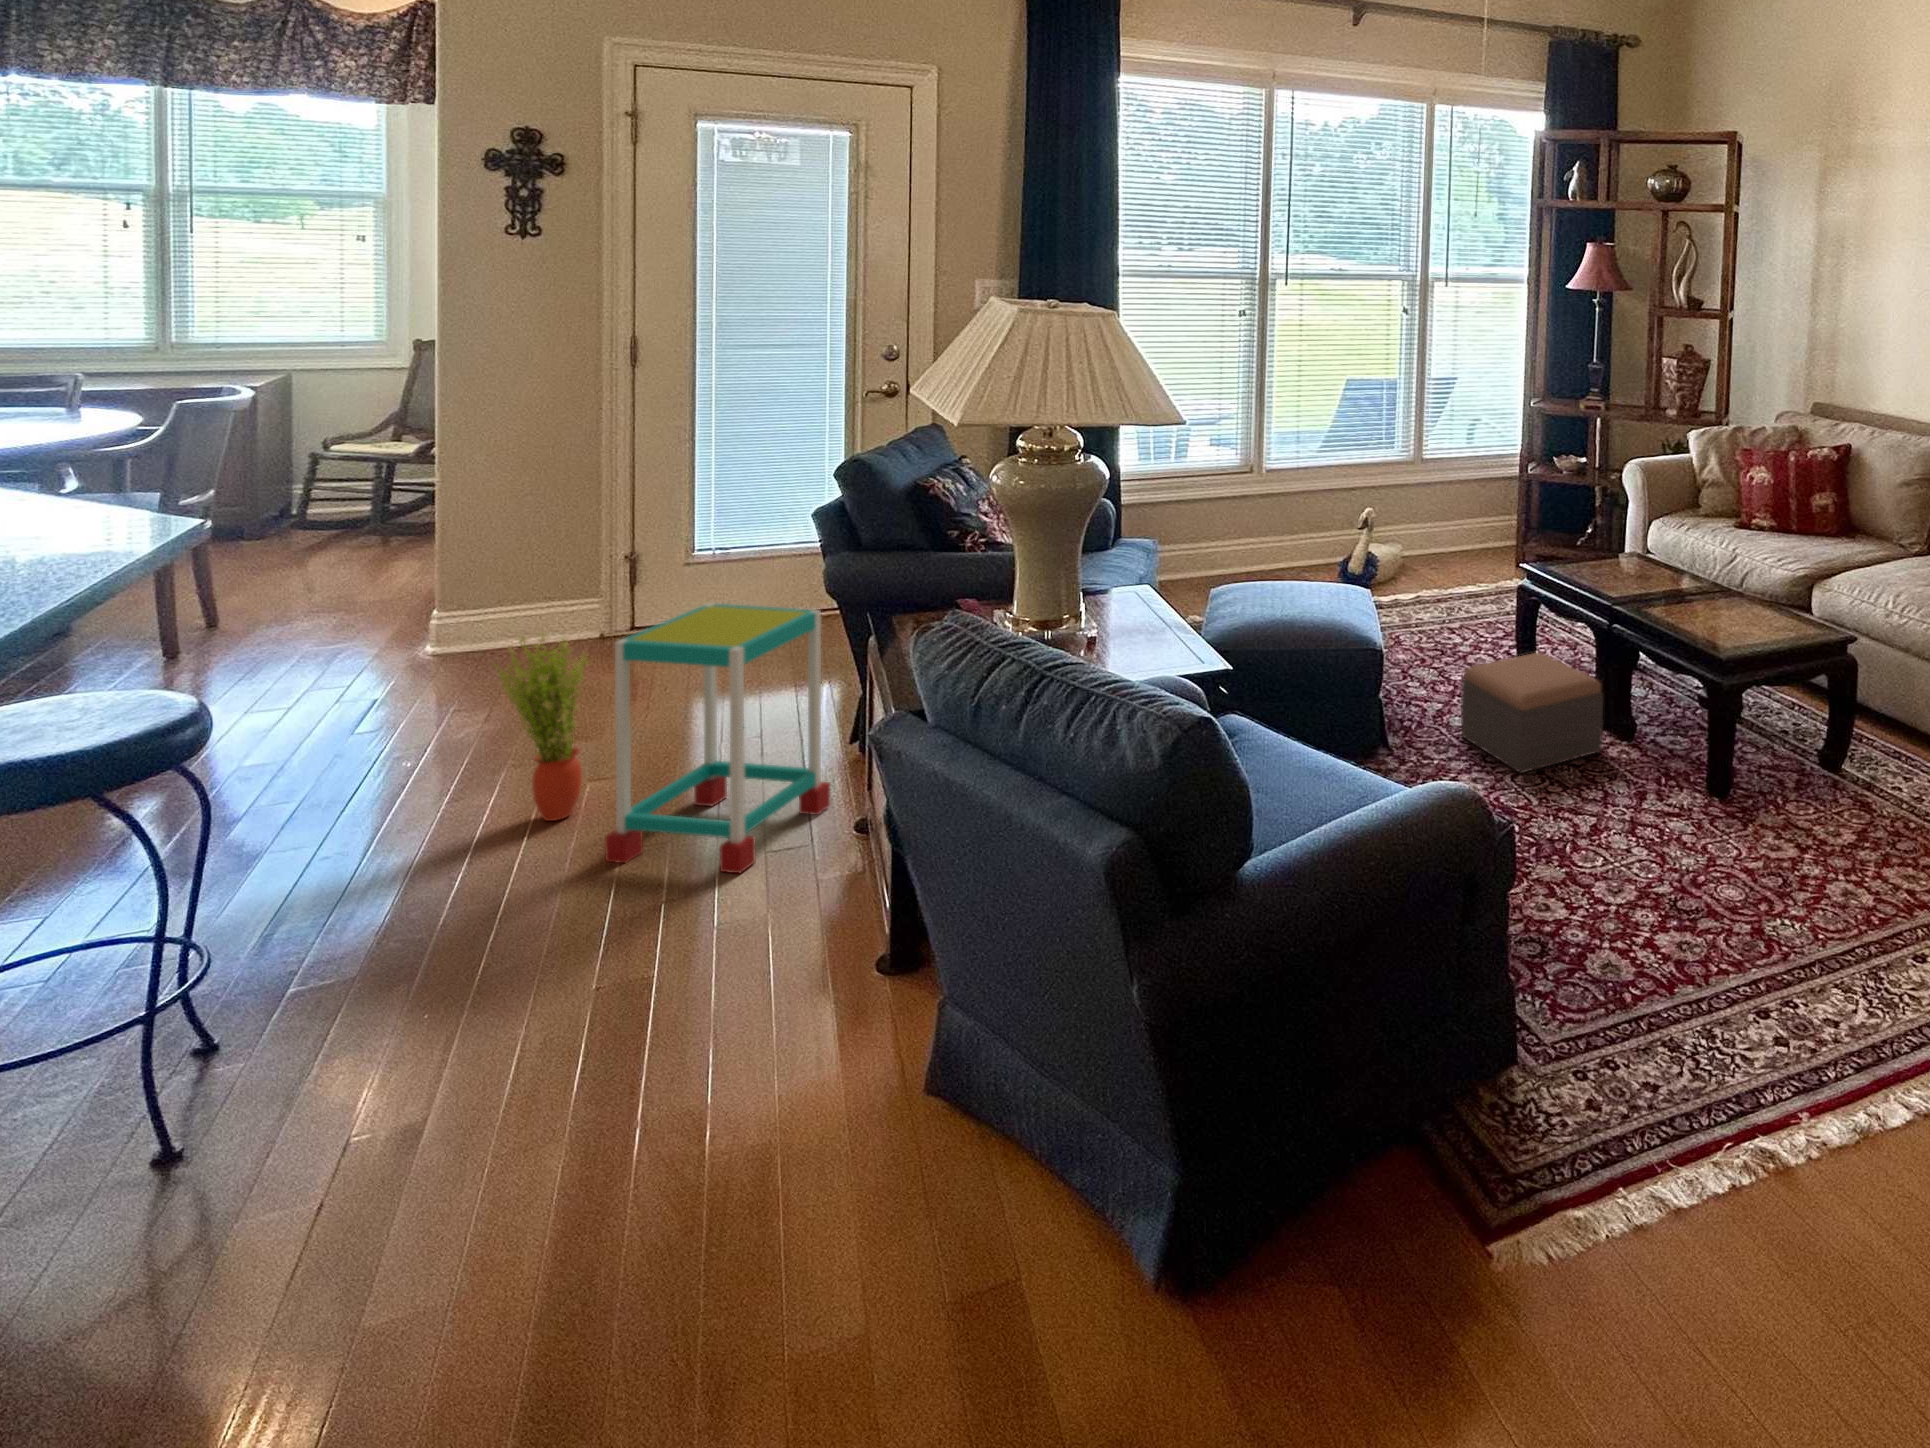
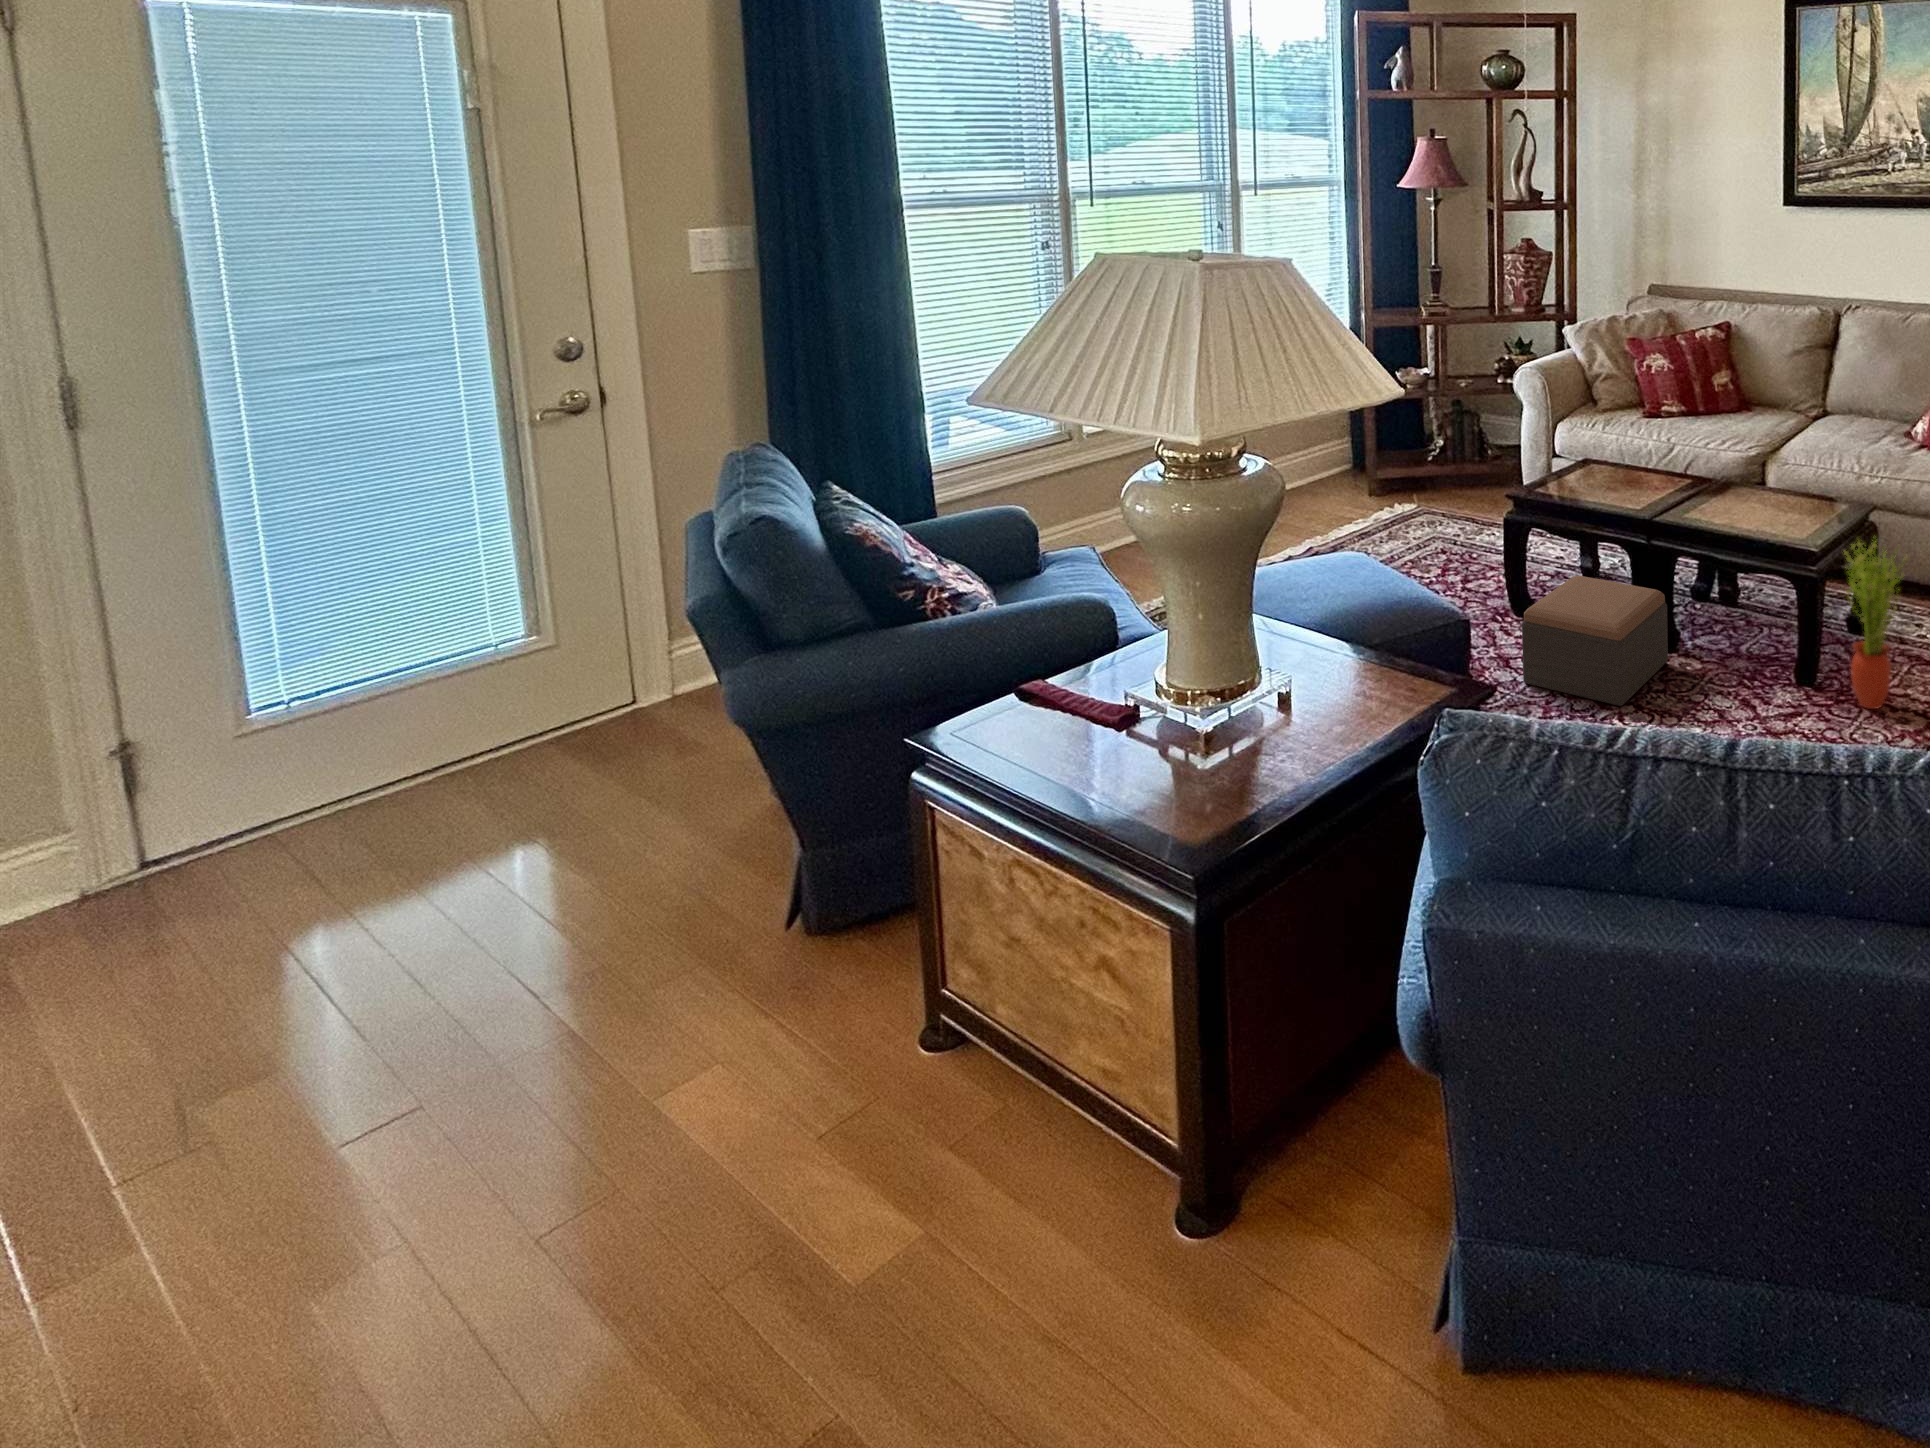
side table: present [605,603,830,873] -> none [437,754,821,1283]
potted plant: present [498,635,588,821] -> present [1845,540,1907,709]

